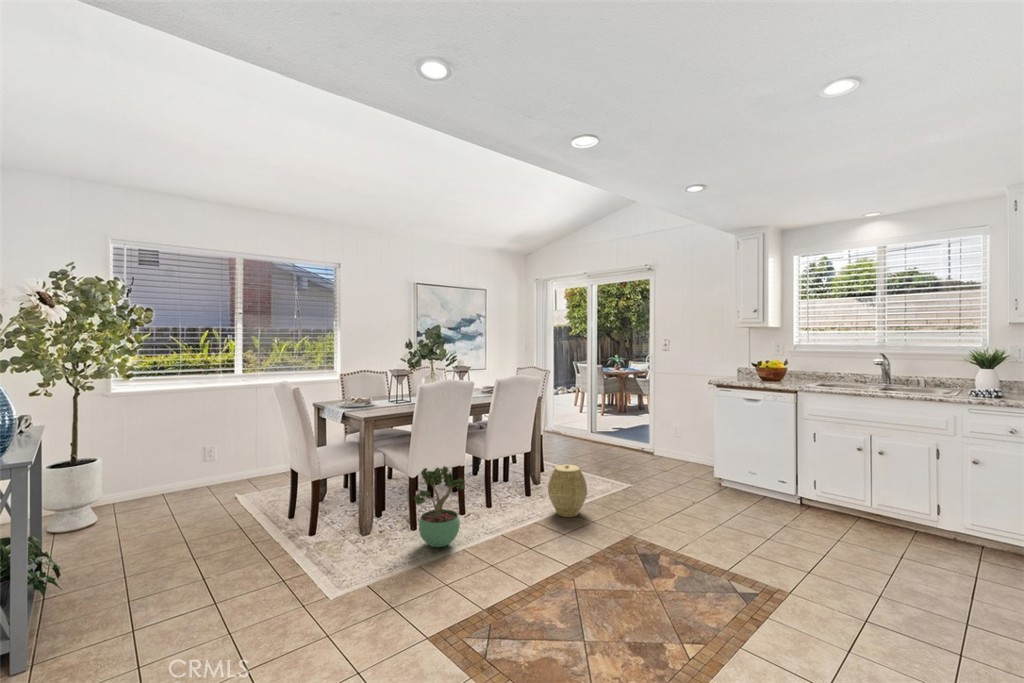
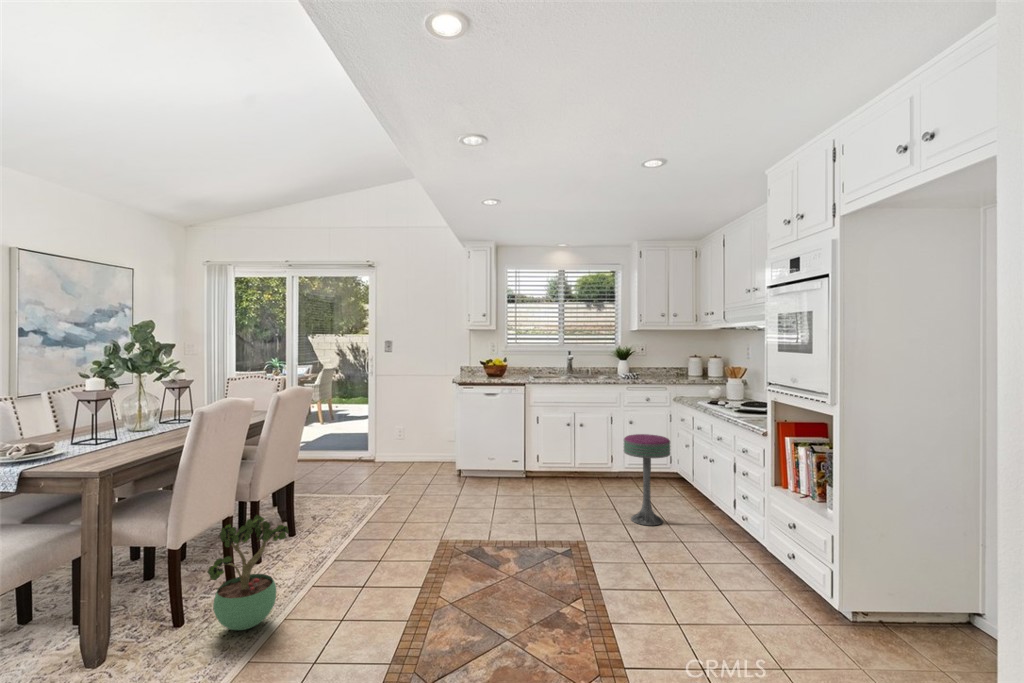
woven basket: present [548,465,587,517] -> none [335,483,382,543]
bar stool: none [885,473,974,615] -> present [624,434,670,526]

